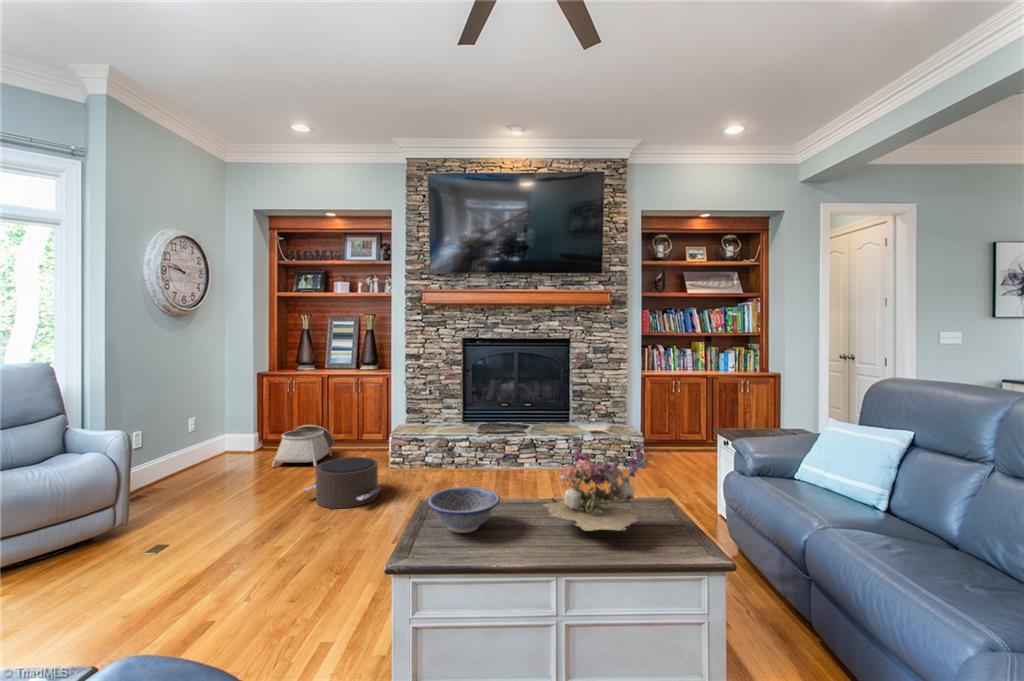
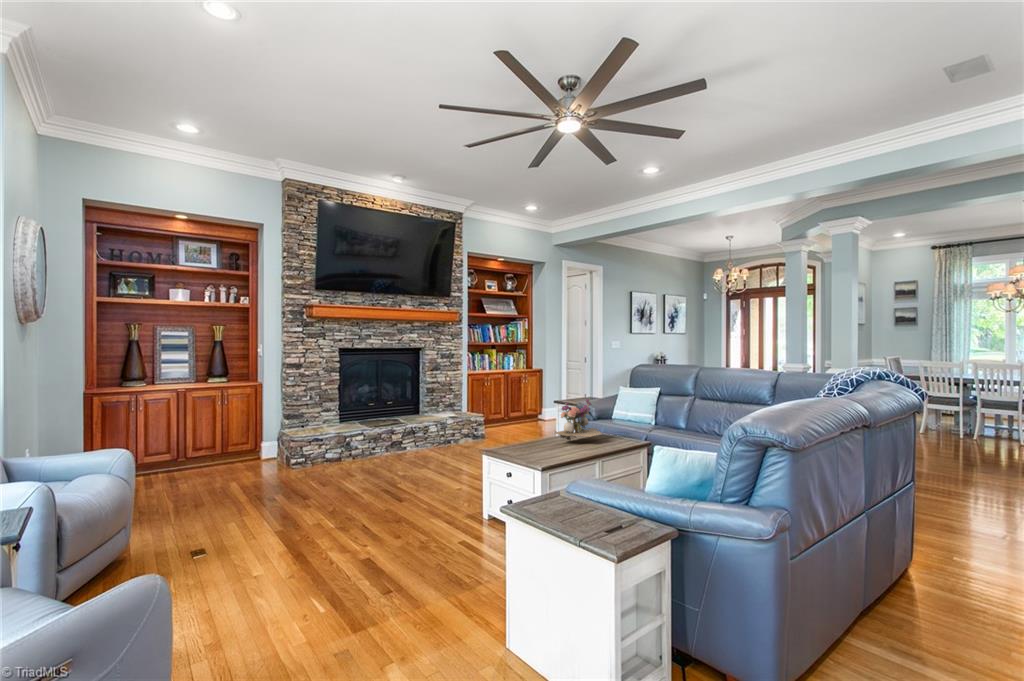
basket: present [272,425,334,467] -> none [150,444,213,492]
pouf: present [303,457,382,508] -> none [267,456,340,500]
decorative bowl: present [426,487,500,533] -> none [504,432,545,453]

